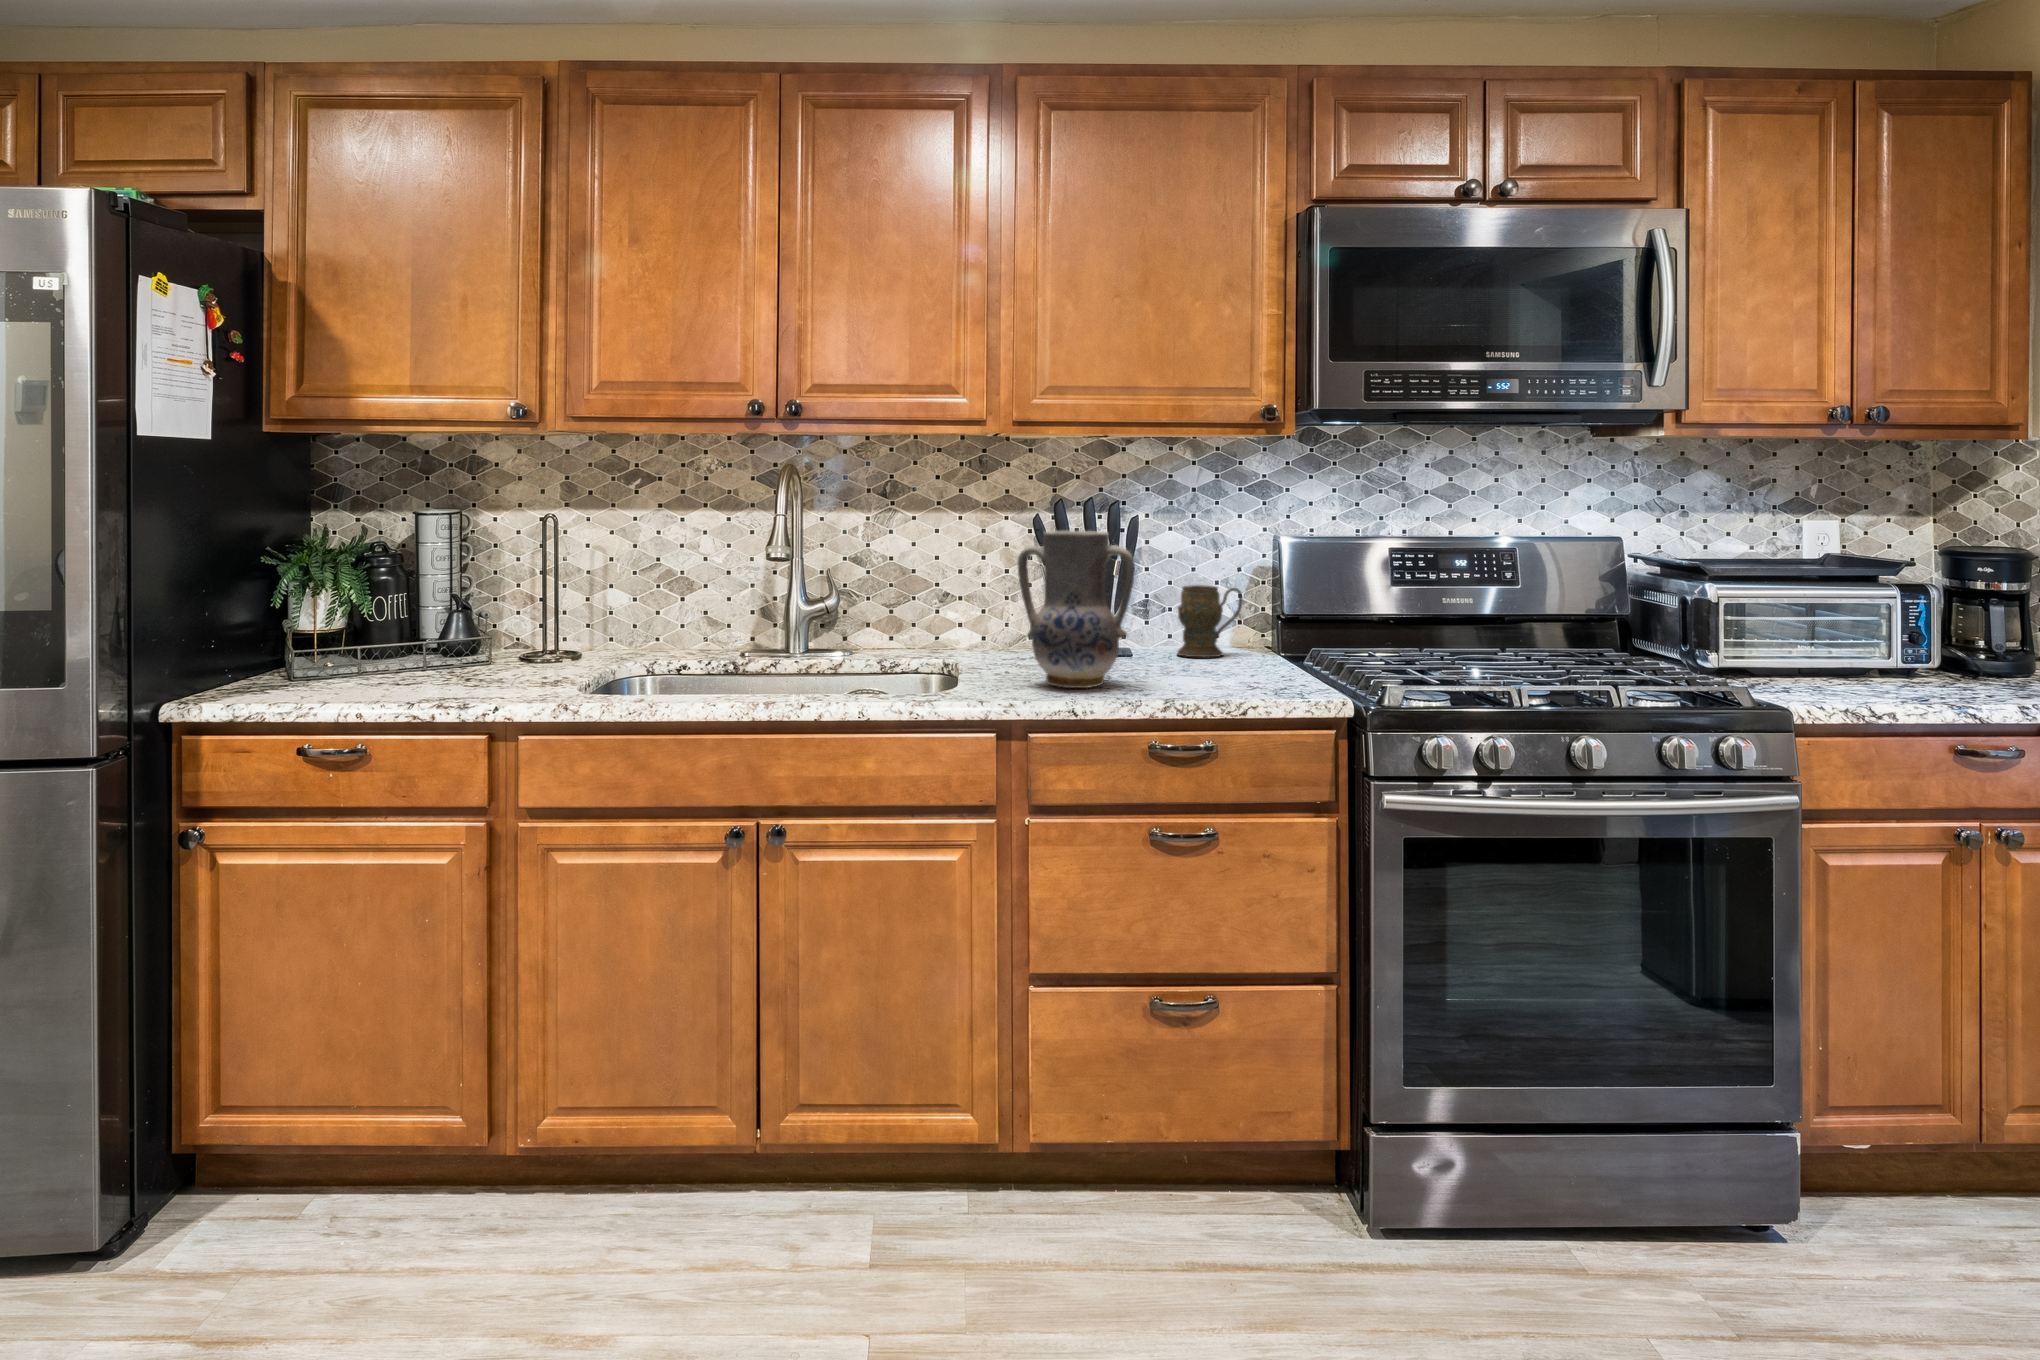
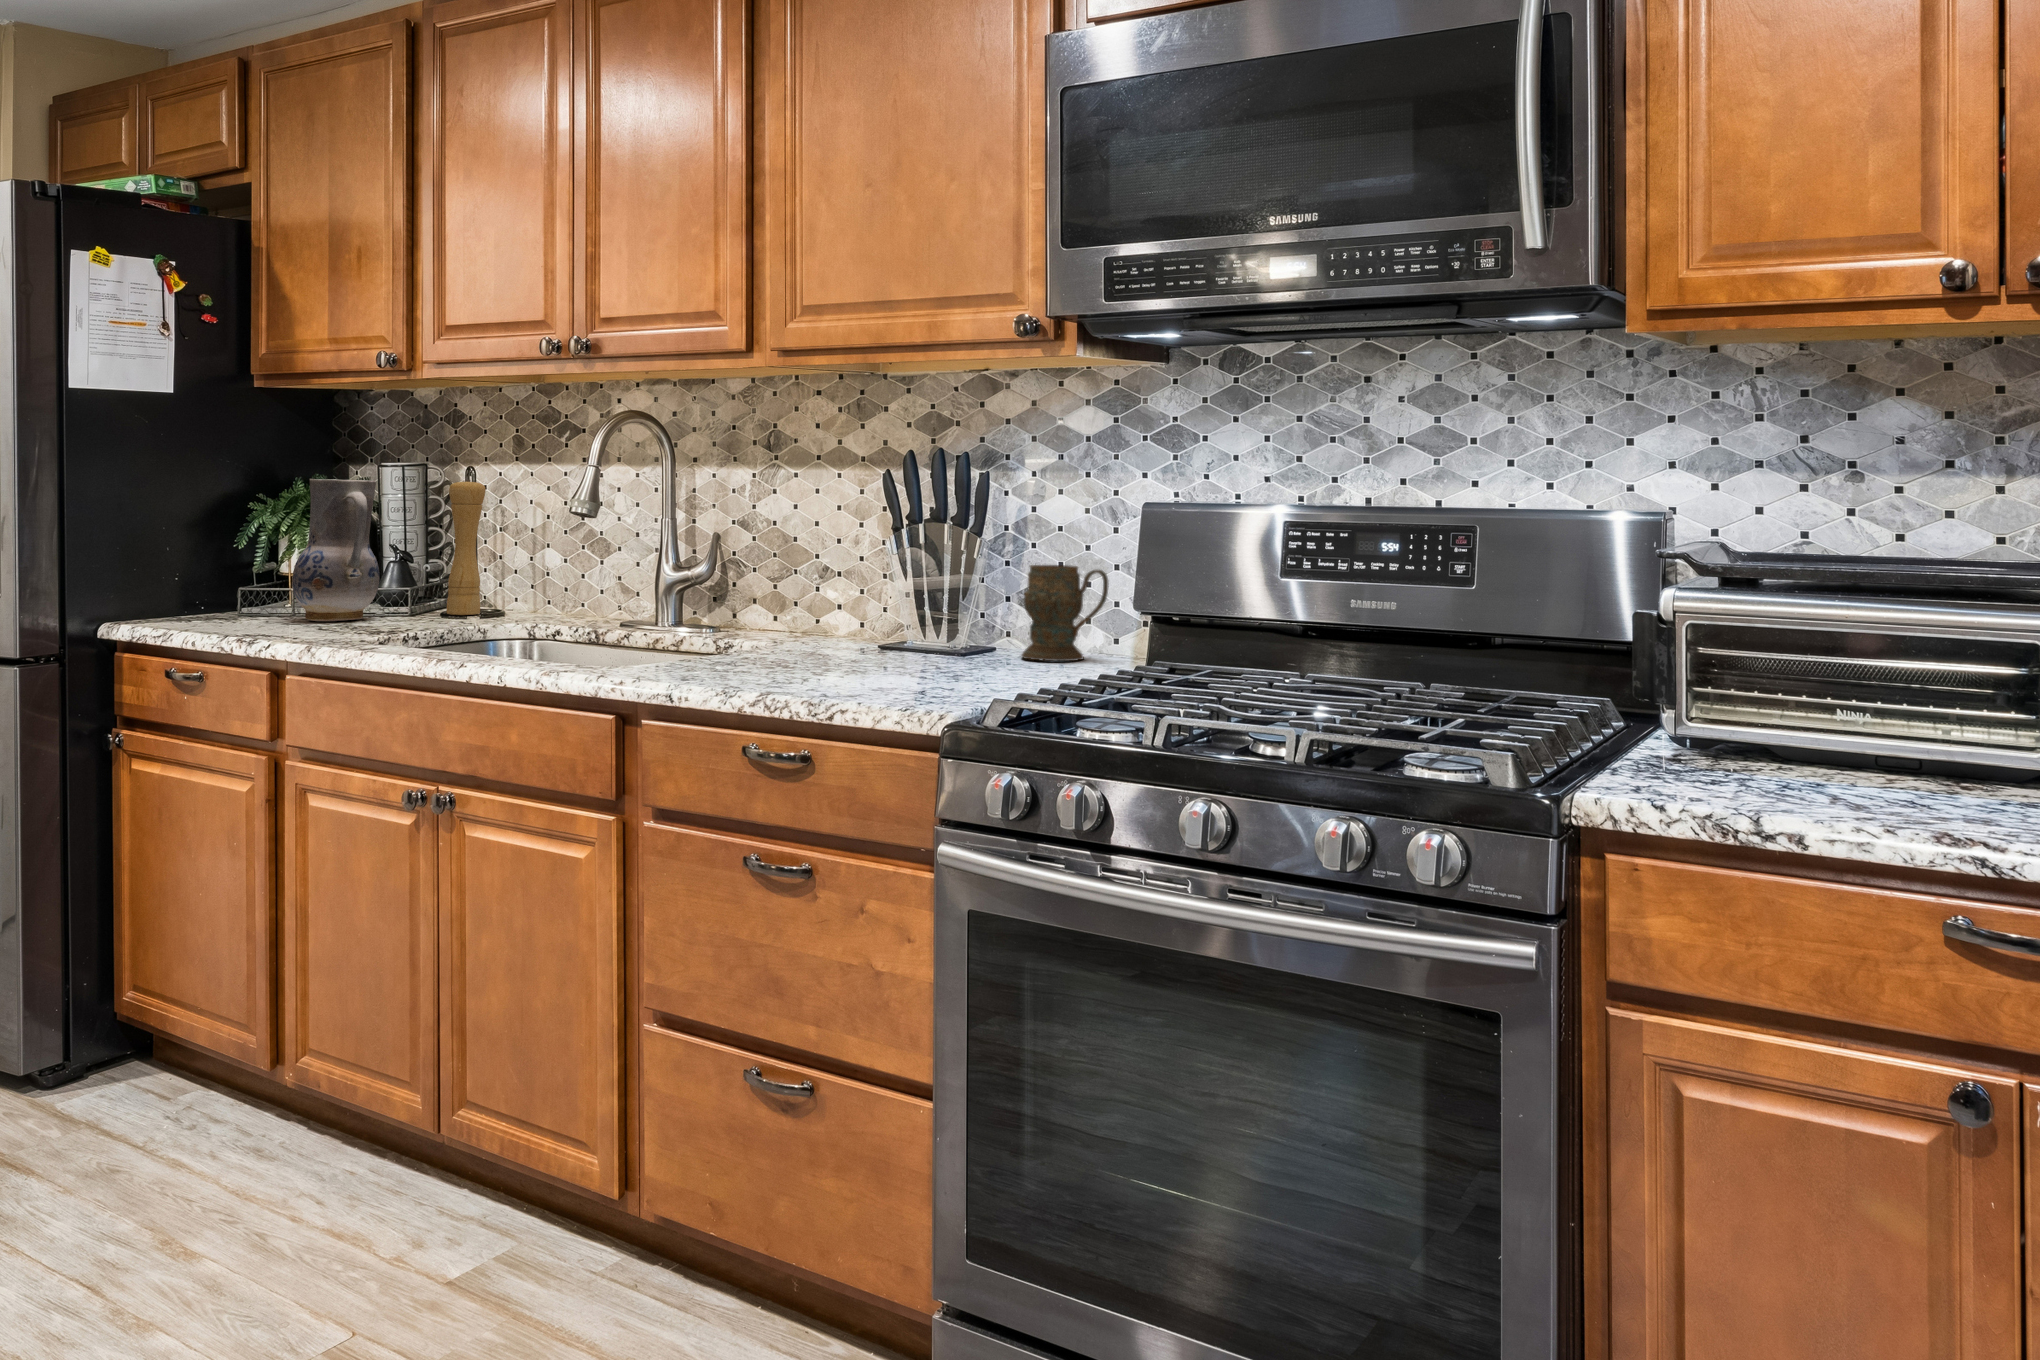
pepper mill: none [502,527,537,662] -> present [446,480,486,615]
vase: present [1017,531,1135,688] -> present [292,479,380,621]

